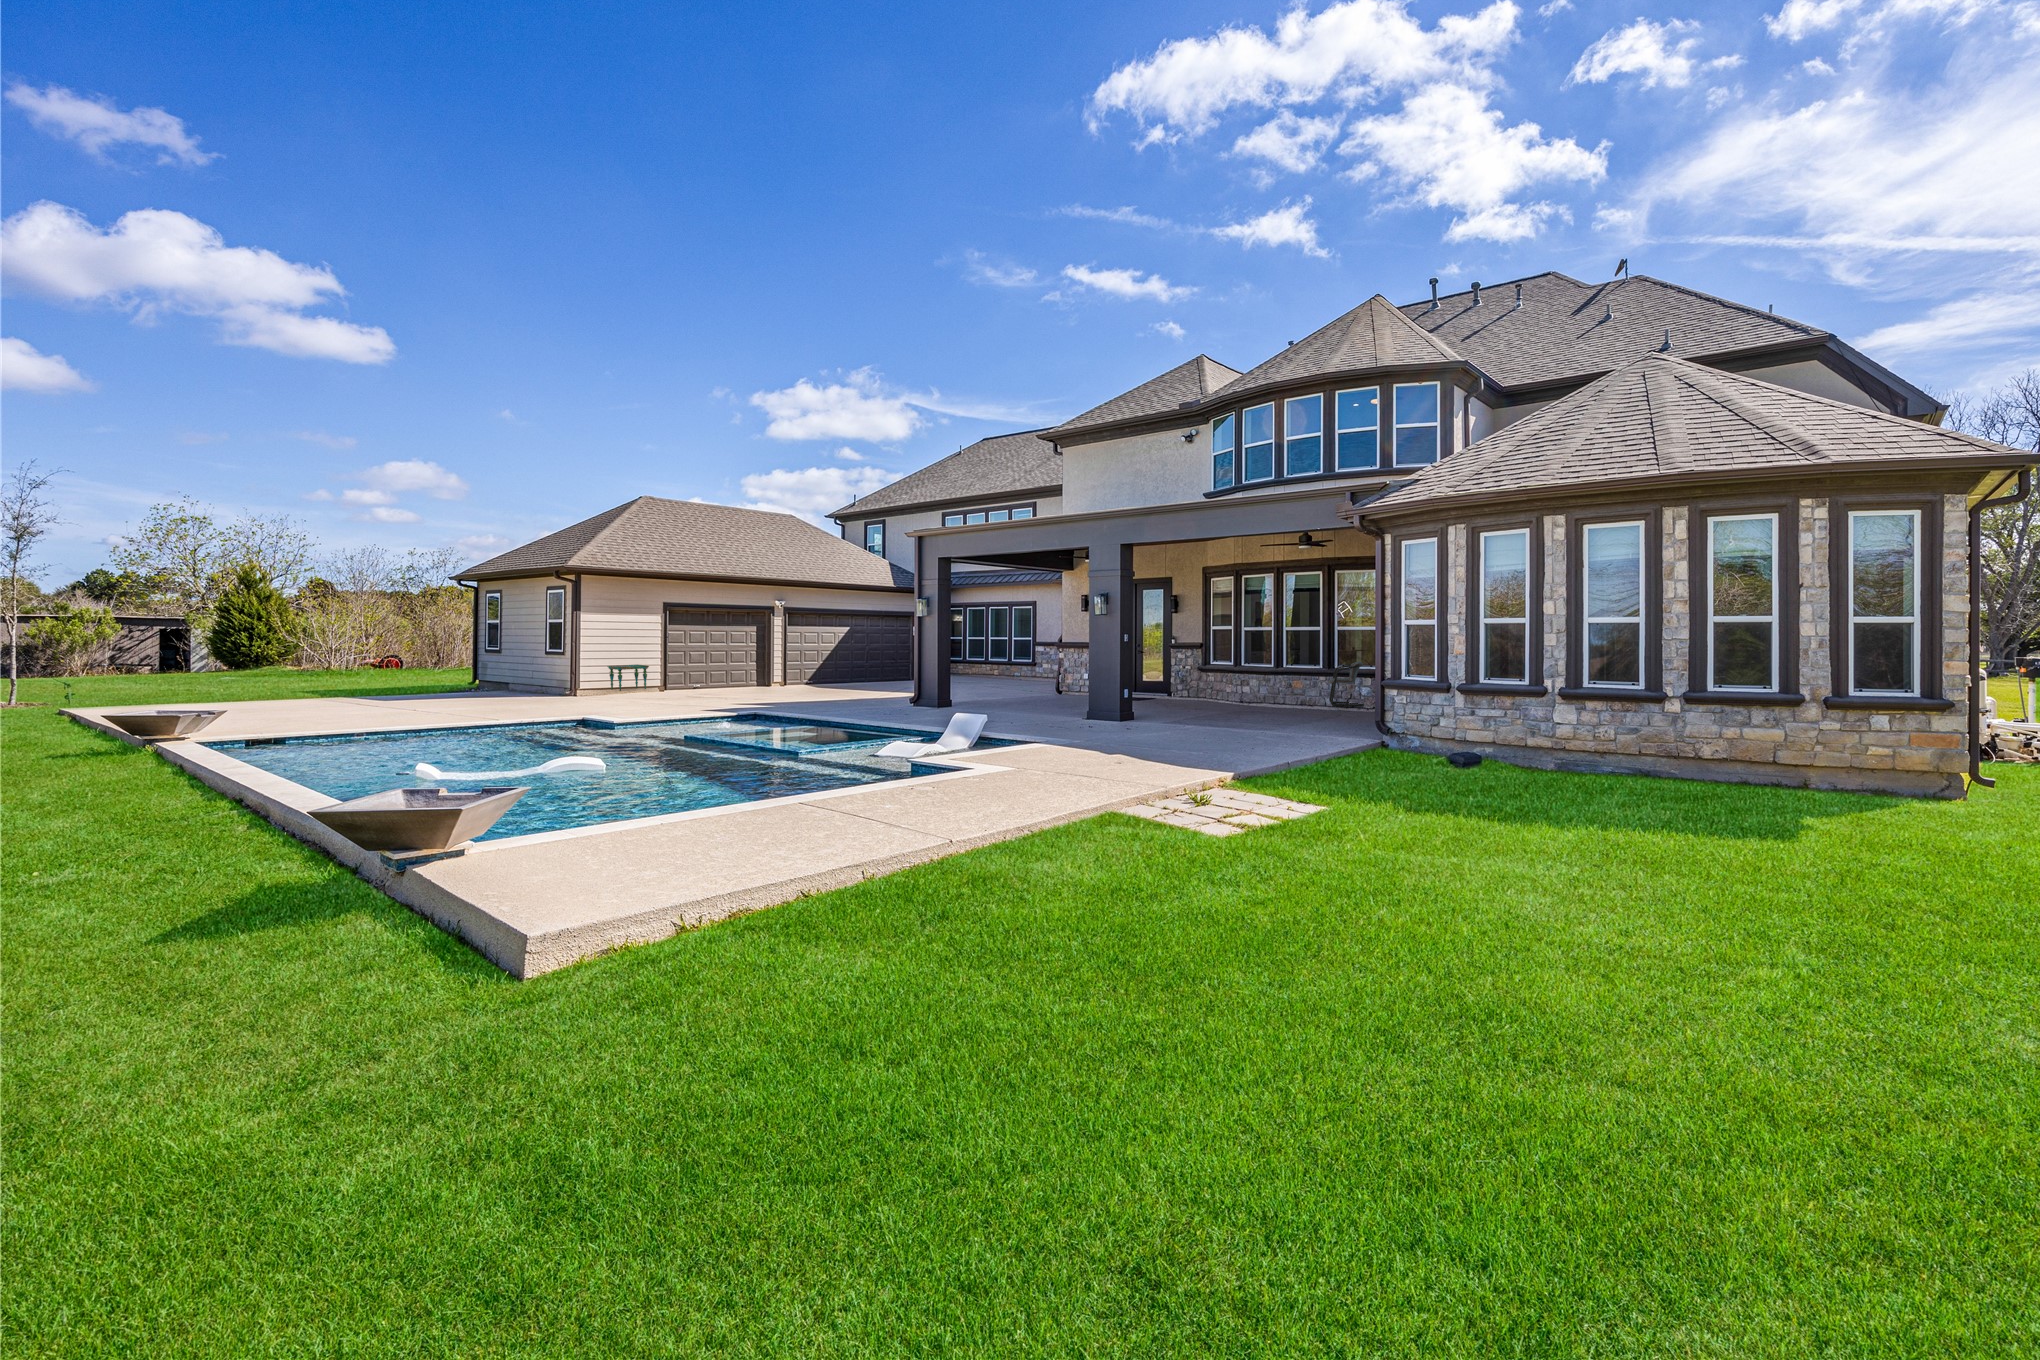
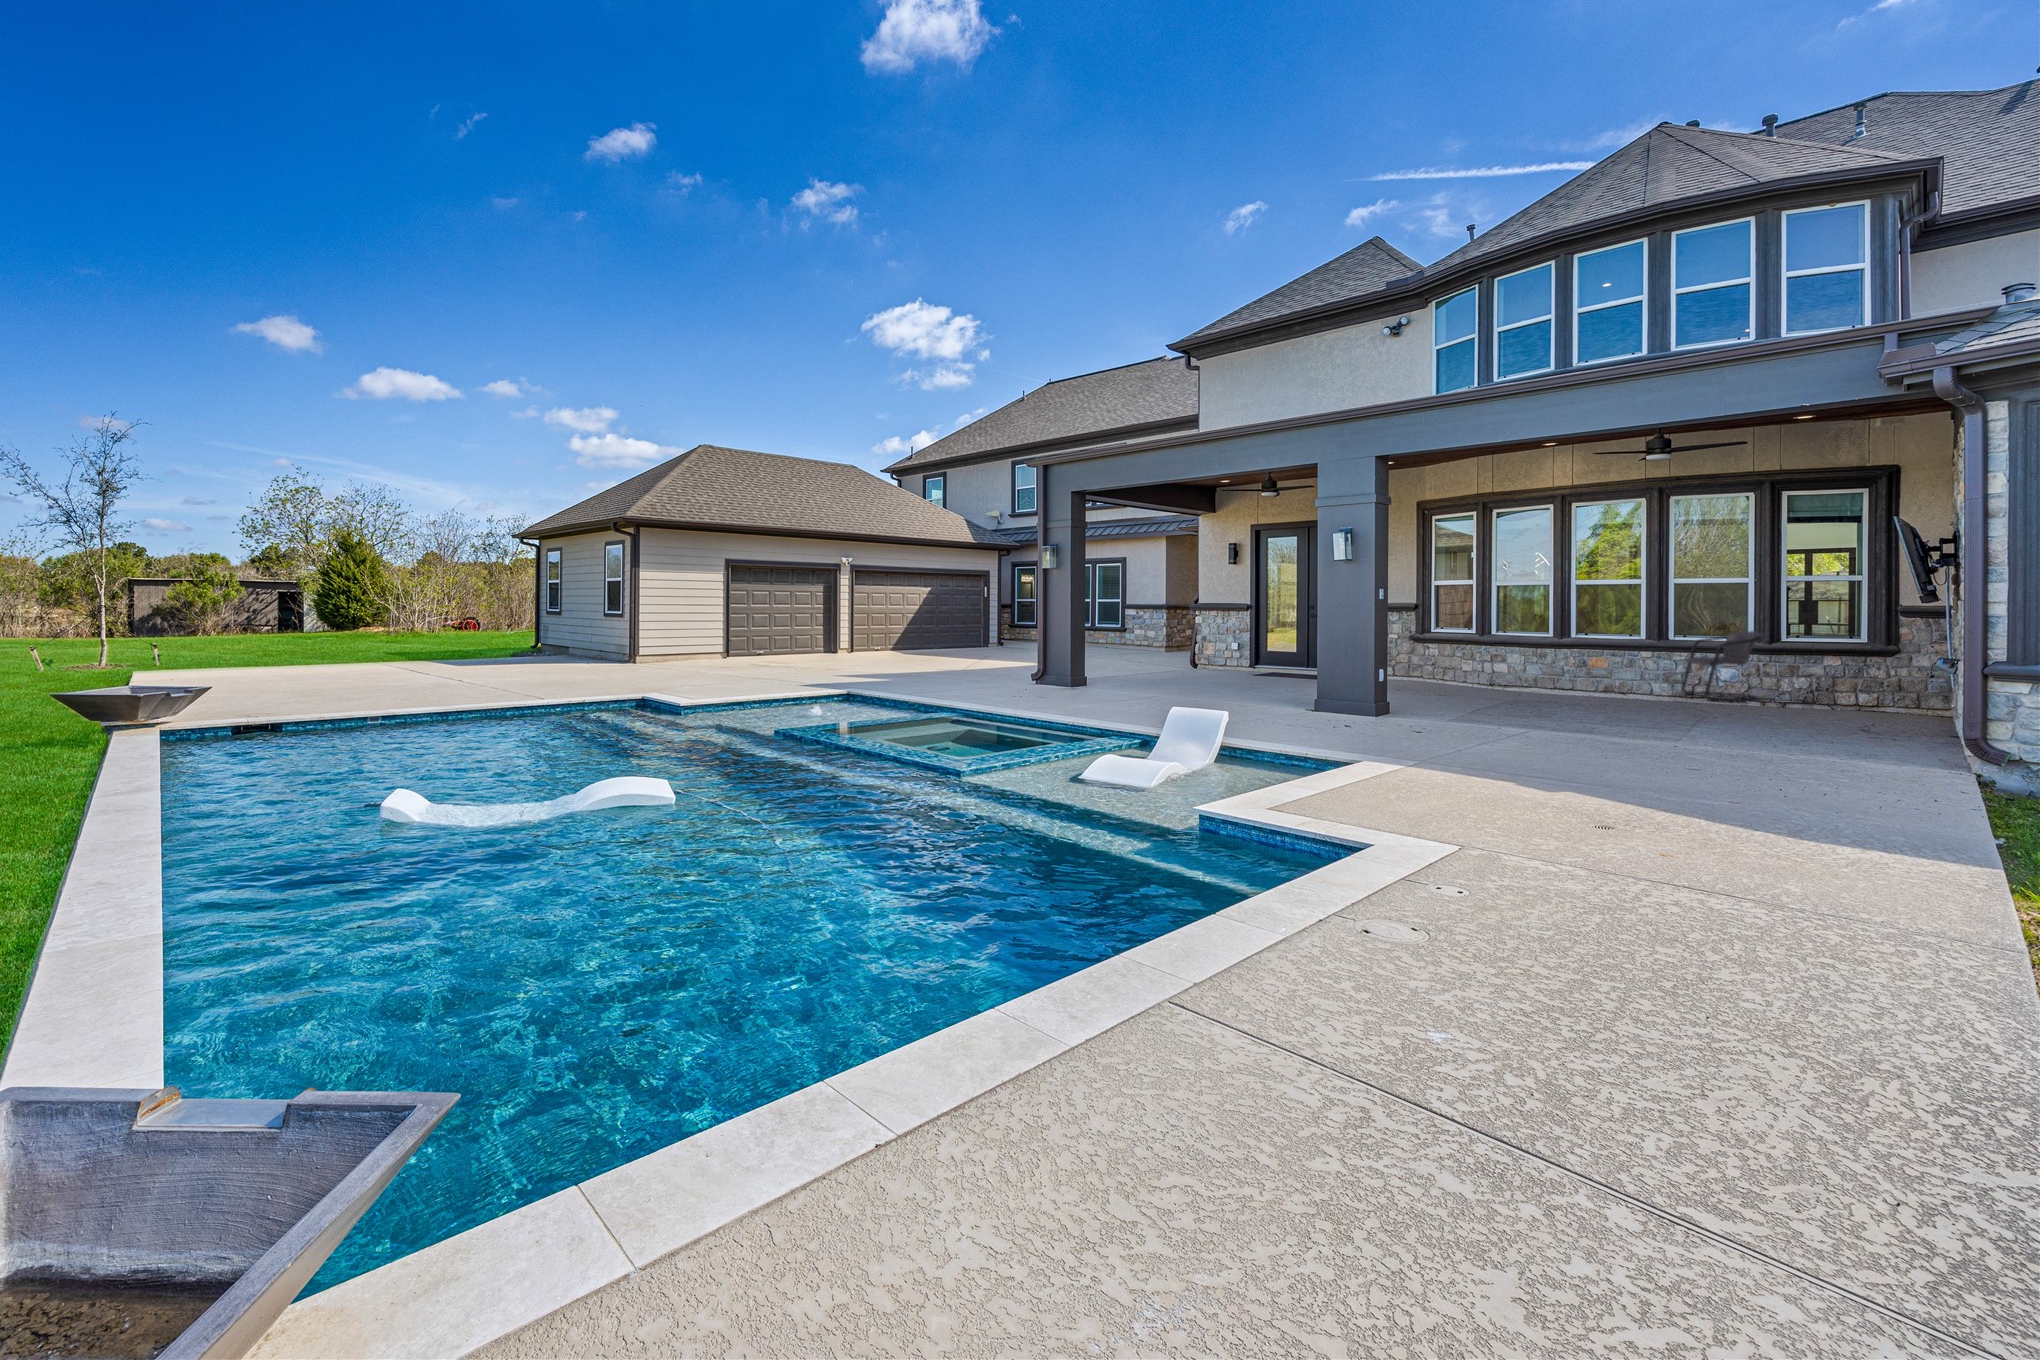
side table: present [607,665,649,691] -> none [668,629,713,659]

